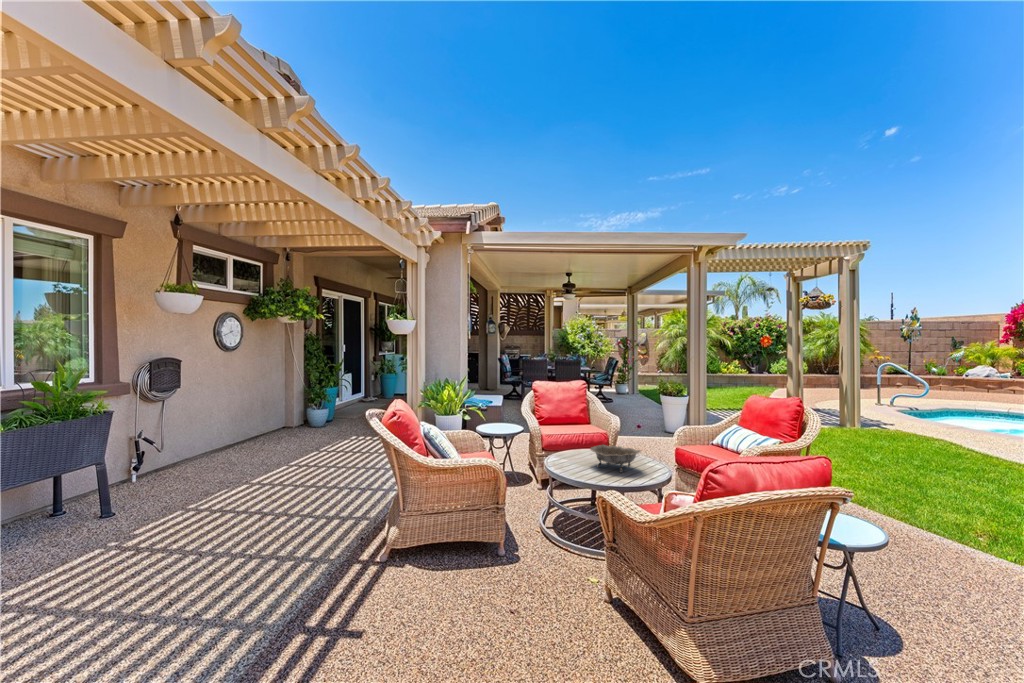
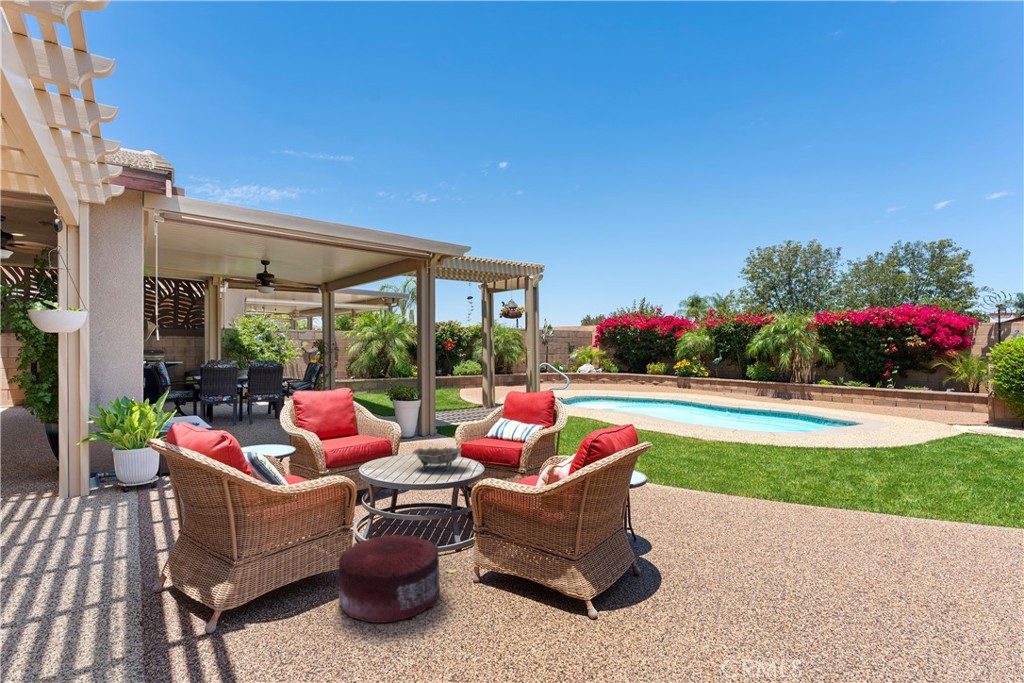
pouf: none [467,521,565,610] -> present [339,534,440,623]

